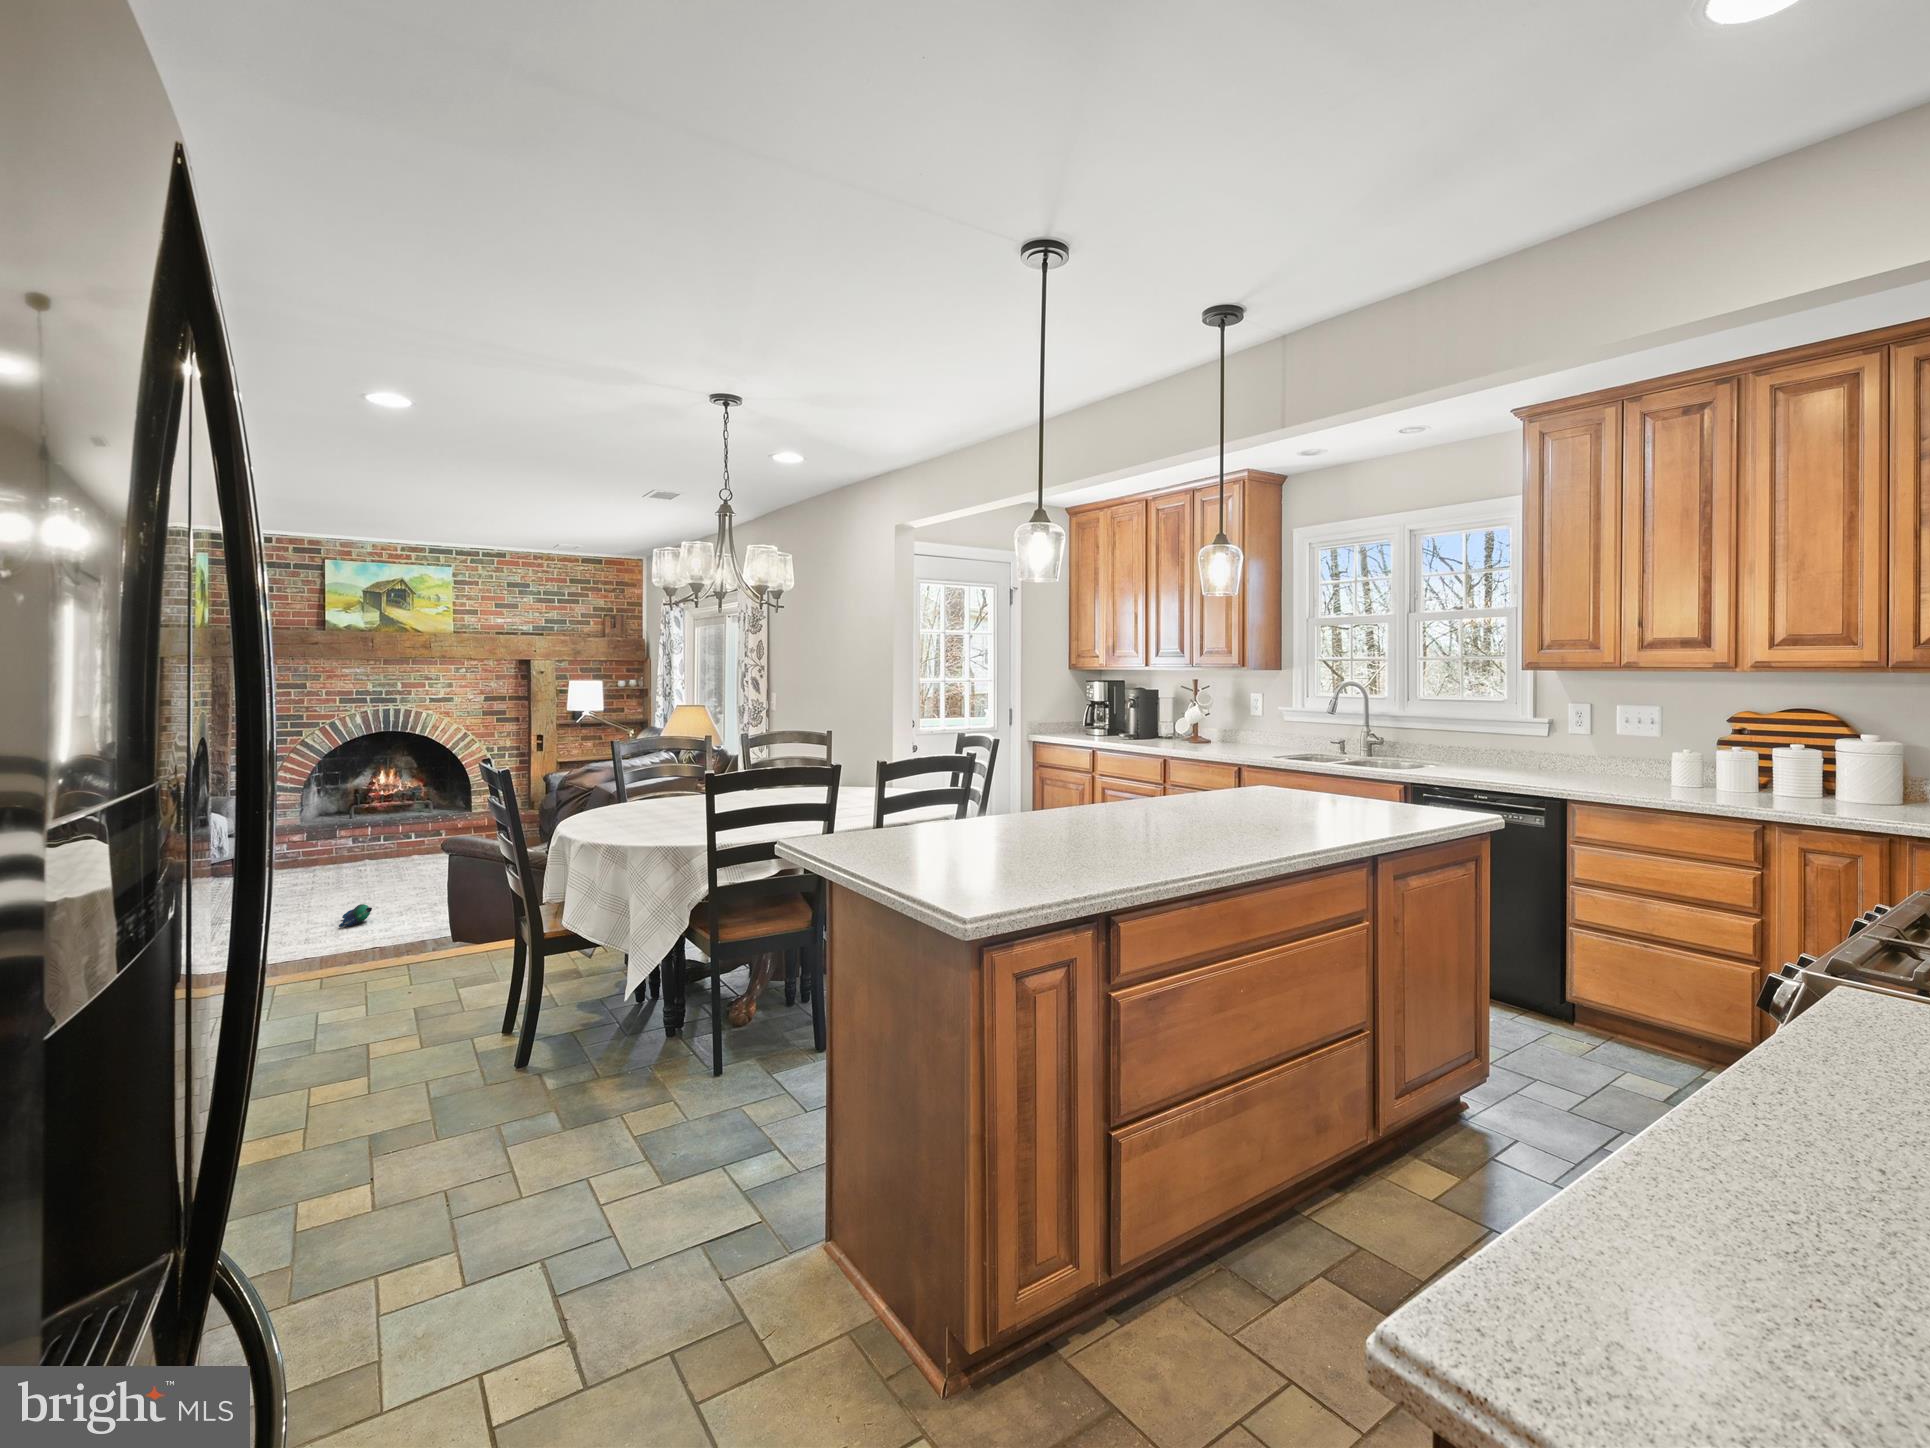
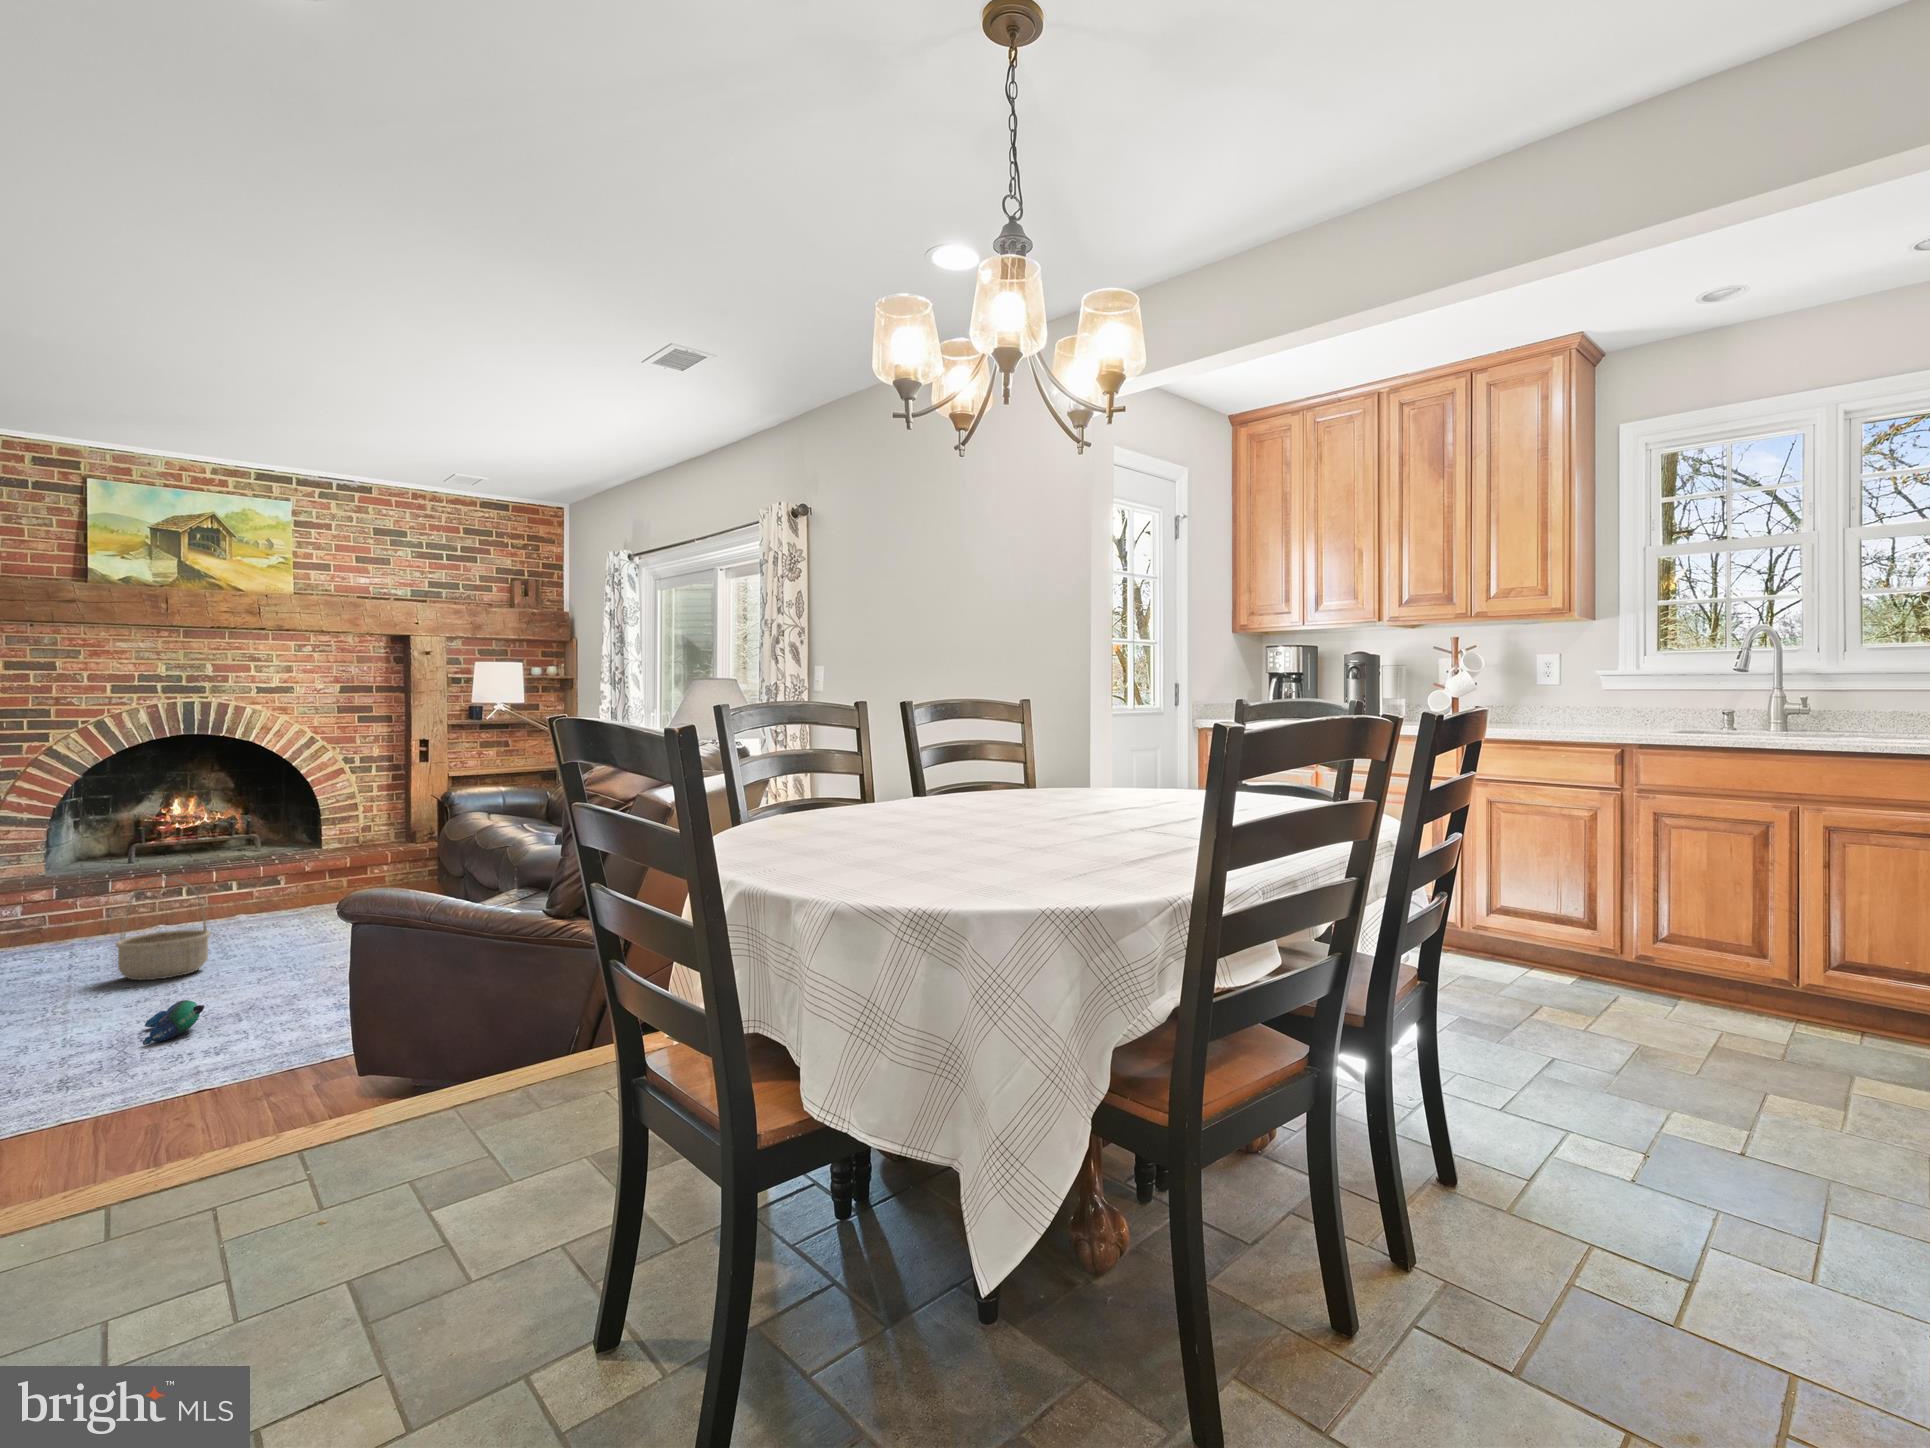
basket: none [333,830,388,893] -> present [115,877,210,980]

